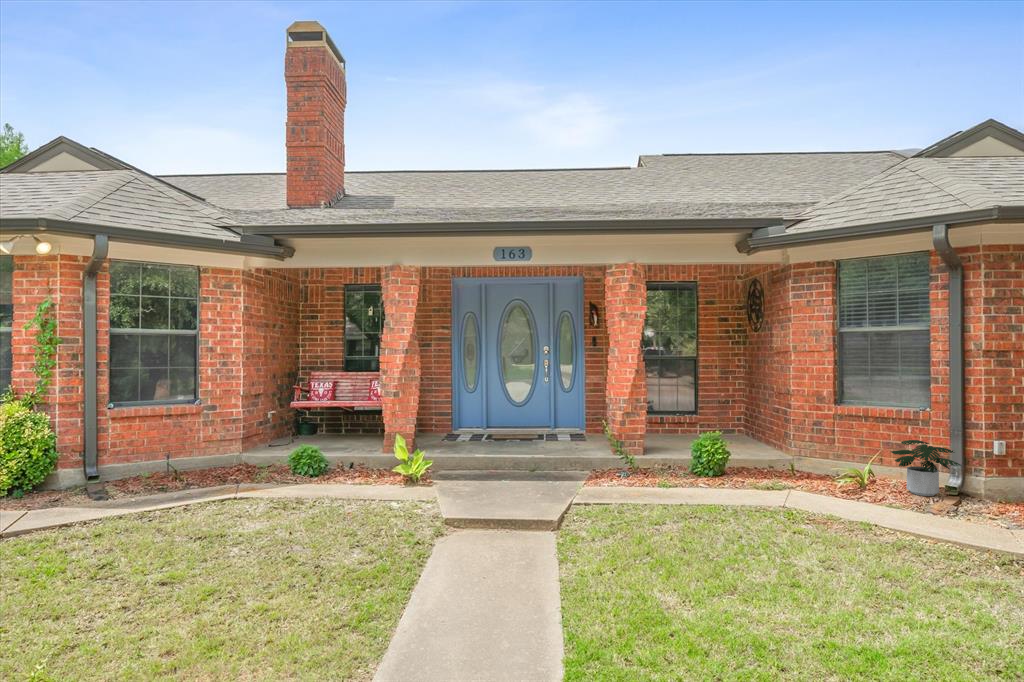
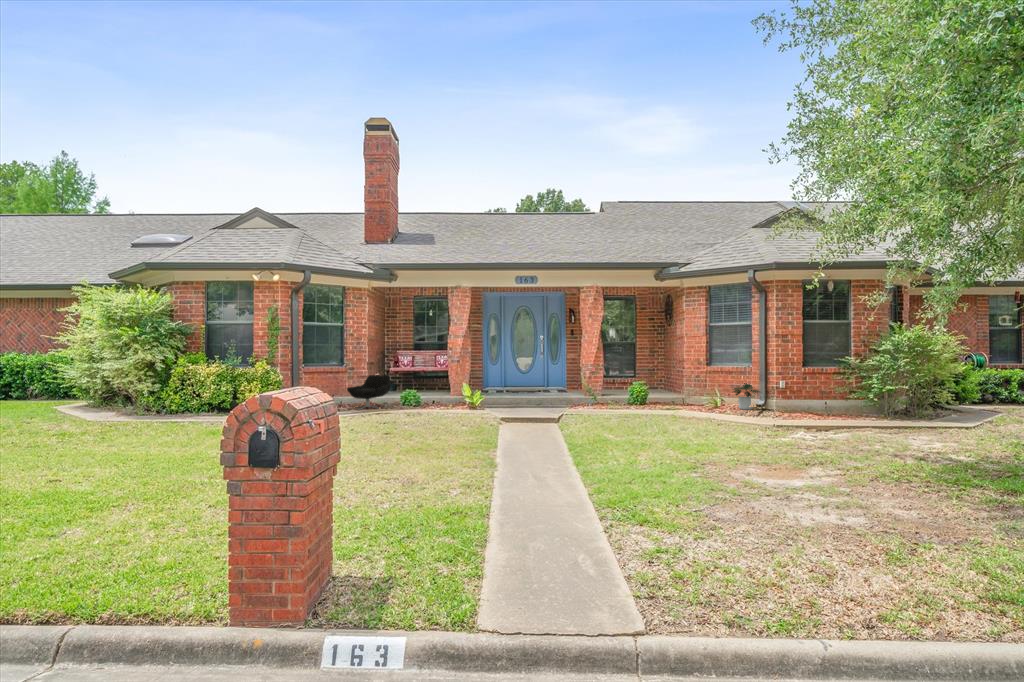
lounge chair: none [192,417,273,484] -> present [347,375,391,408]

